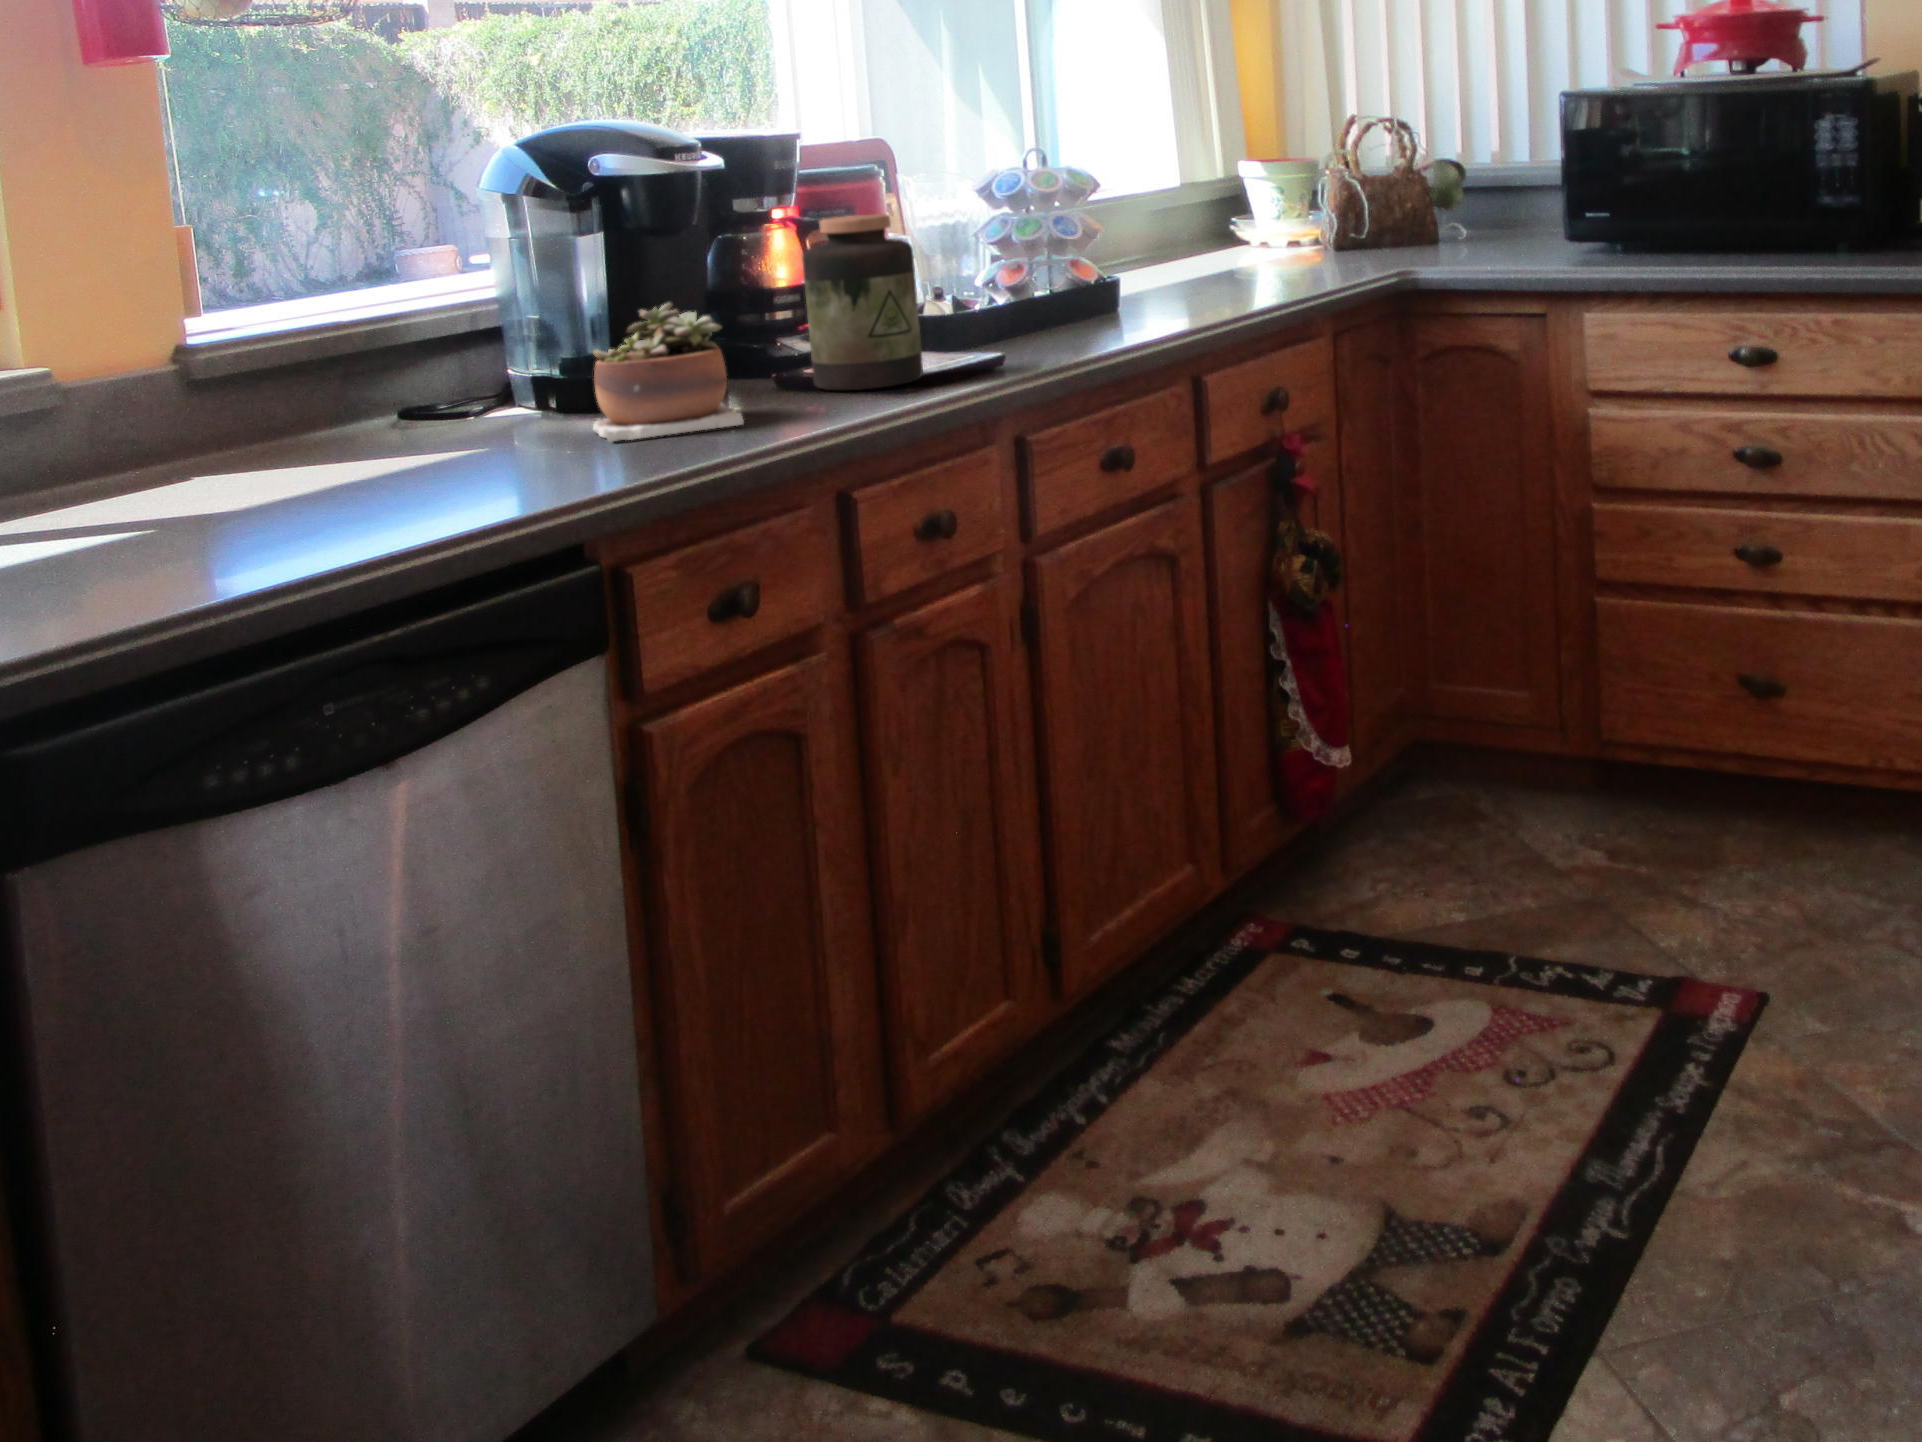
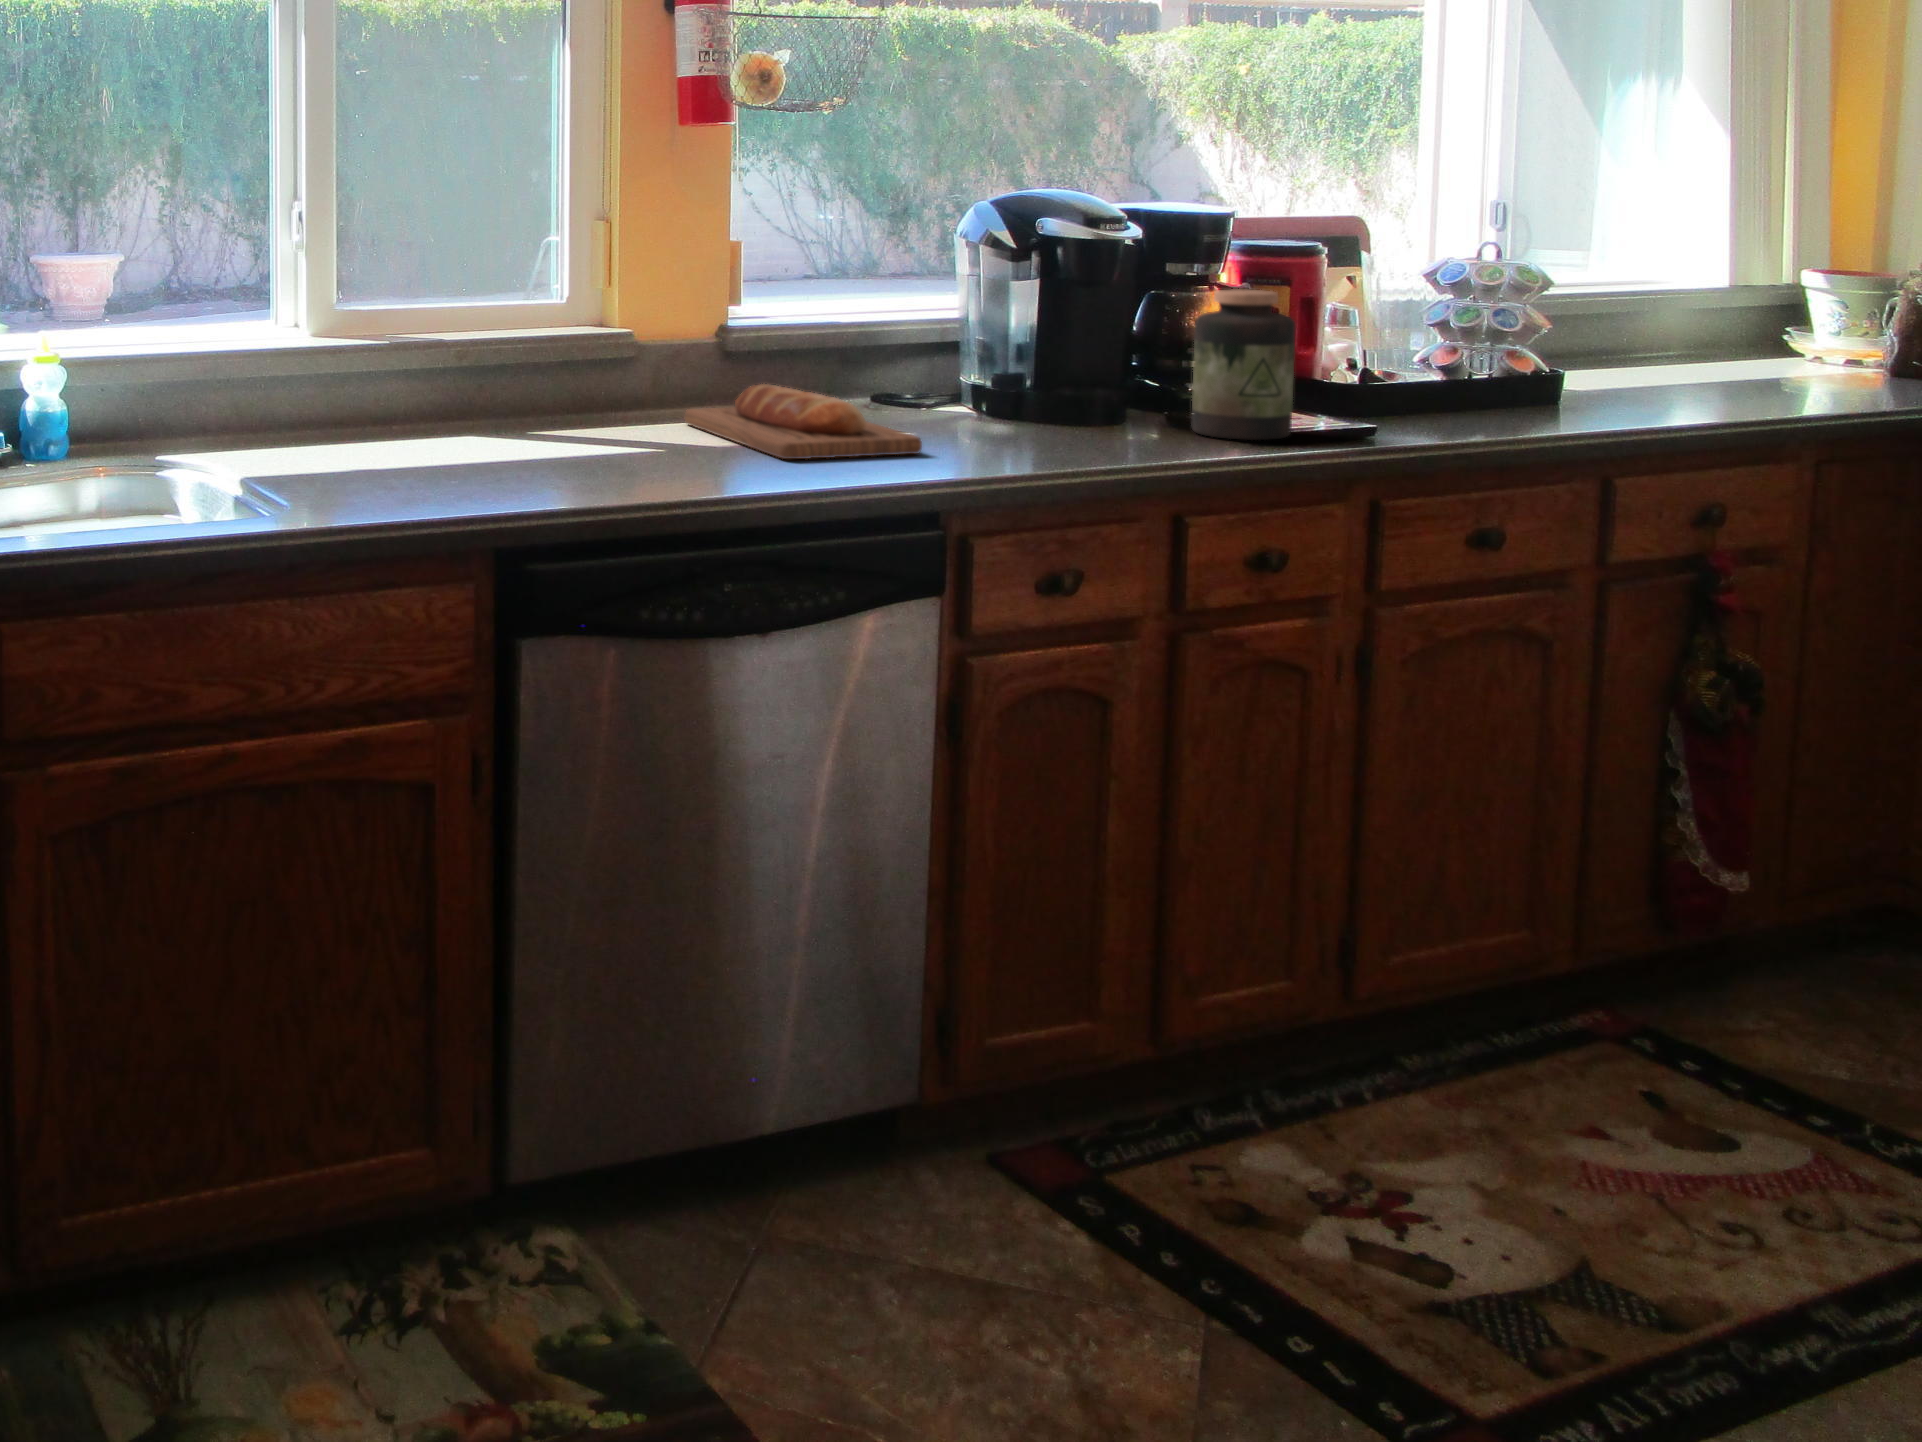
succulent plant: present [593,303,744,442] -> none [993,344,1109,450]
bread loaf: none [151,411,520,510] -> present [685,384,922,459]

